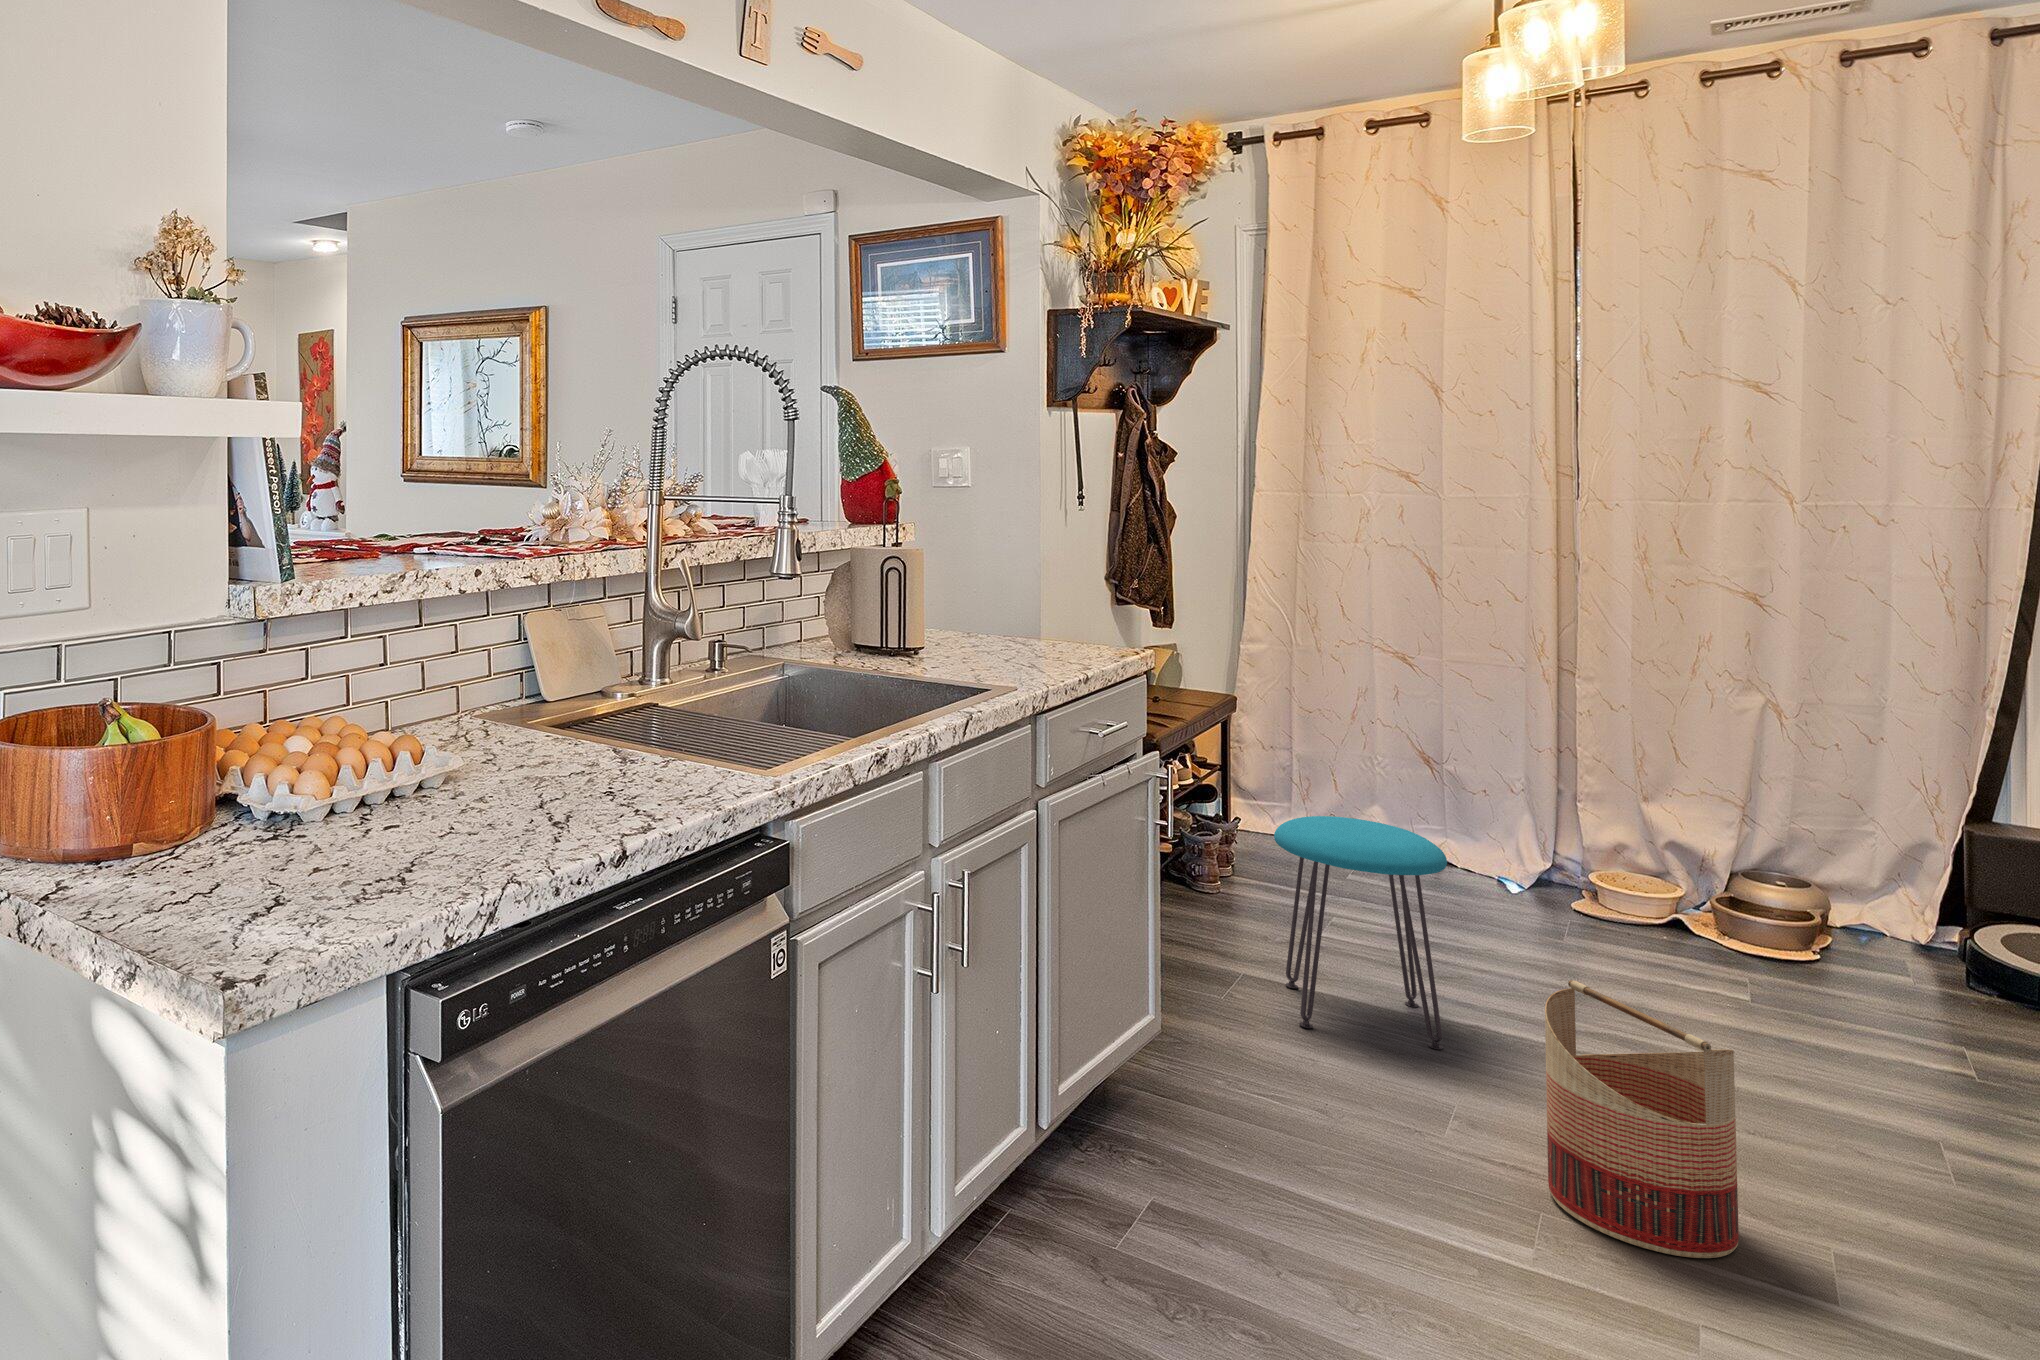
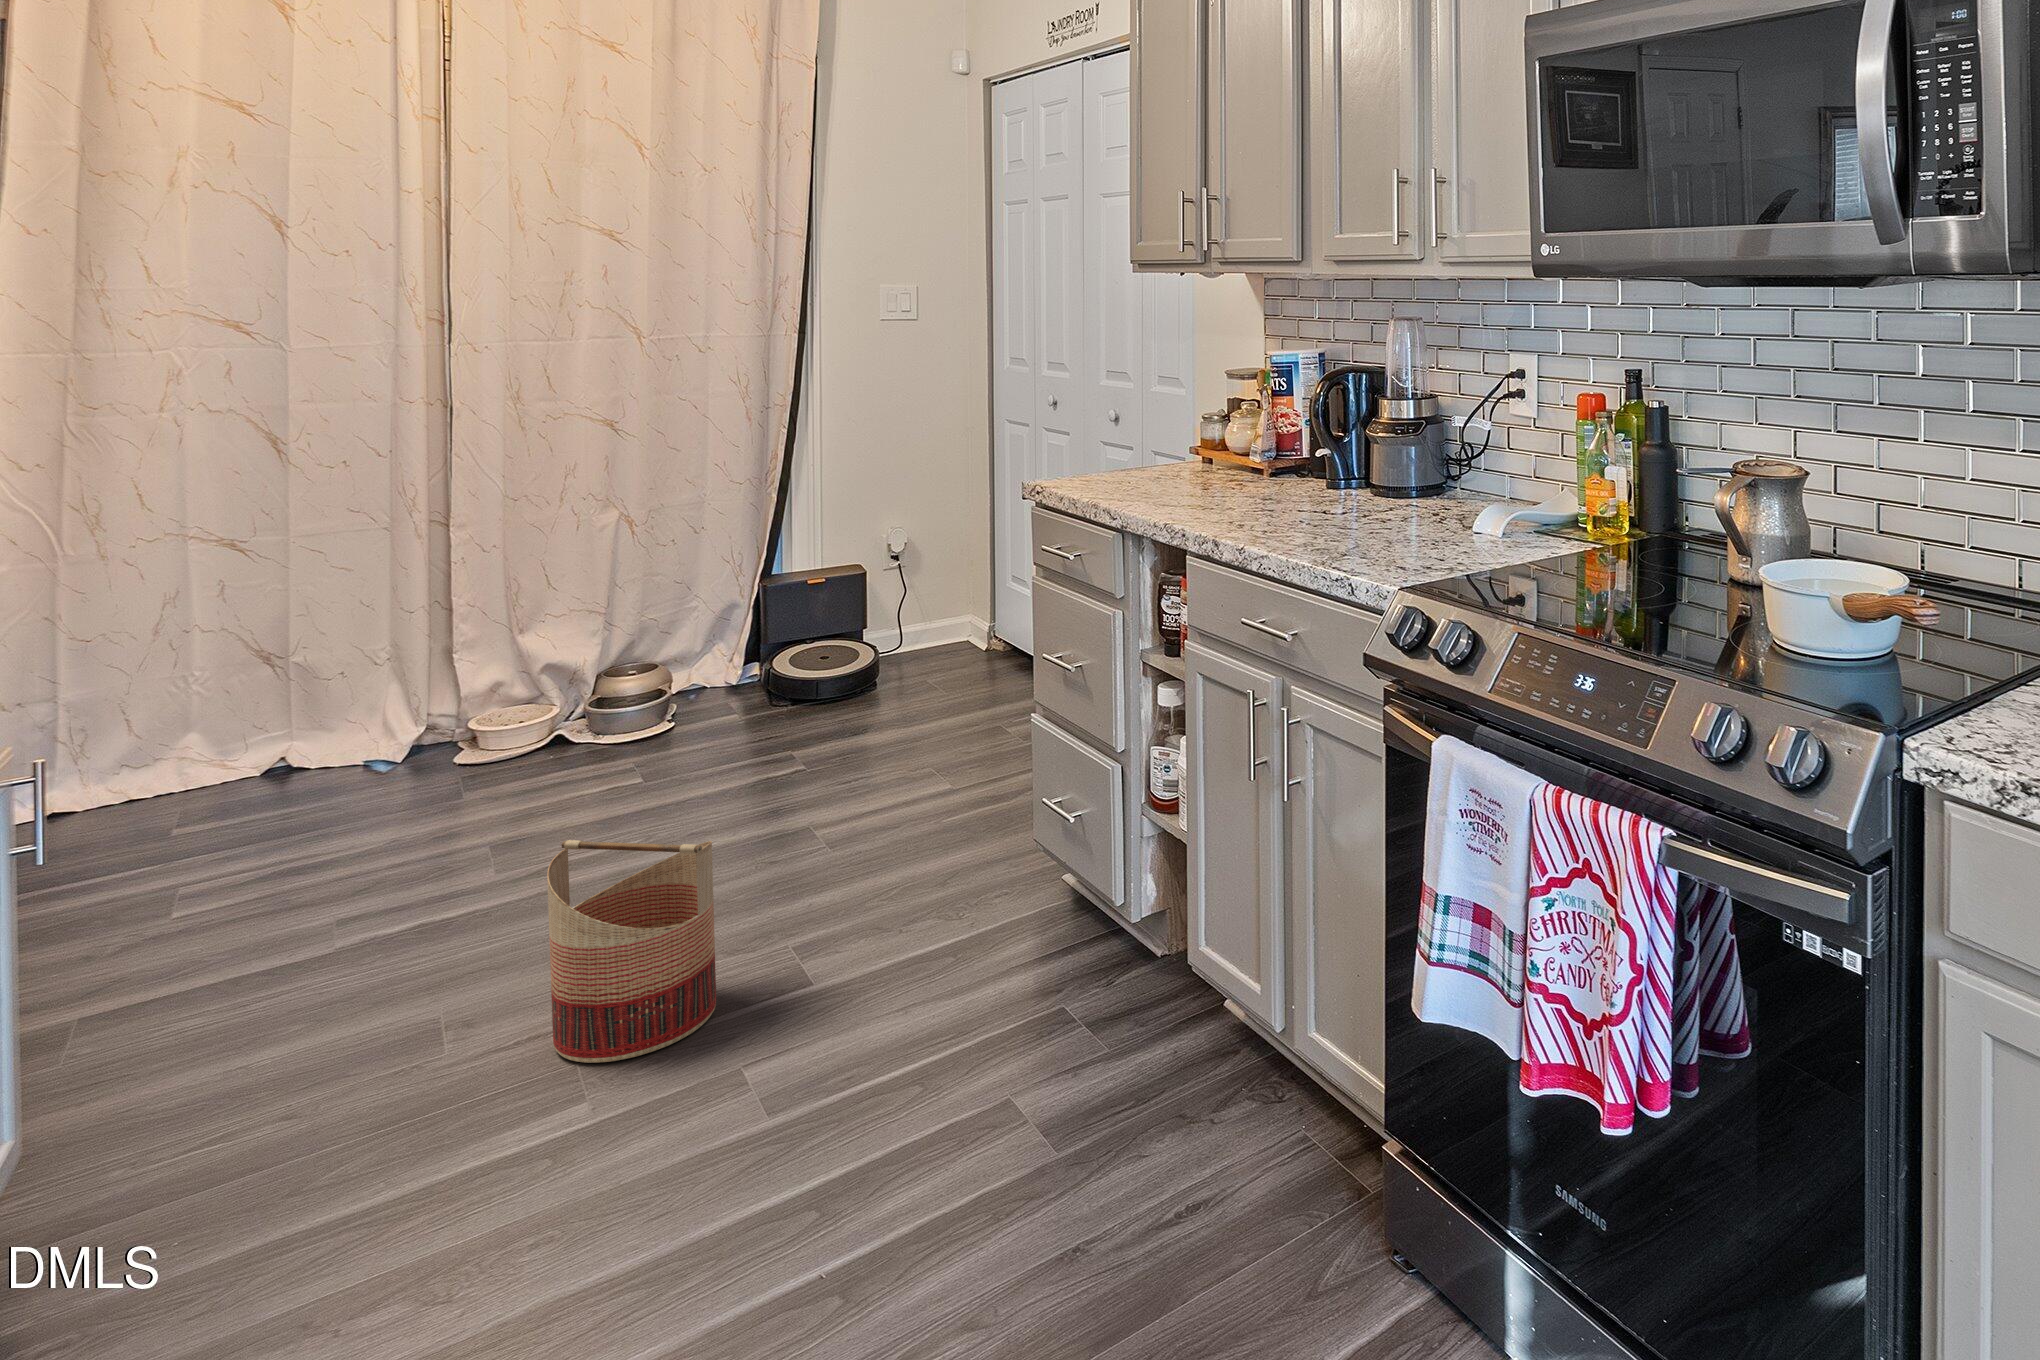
stool: present [1274,816,1447,1050] -> none [142,750,390,1034]

